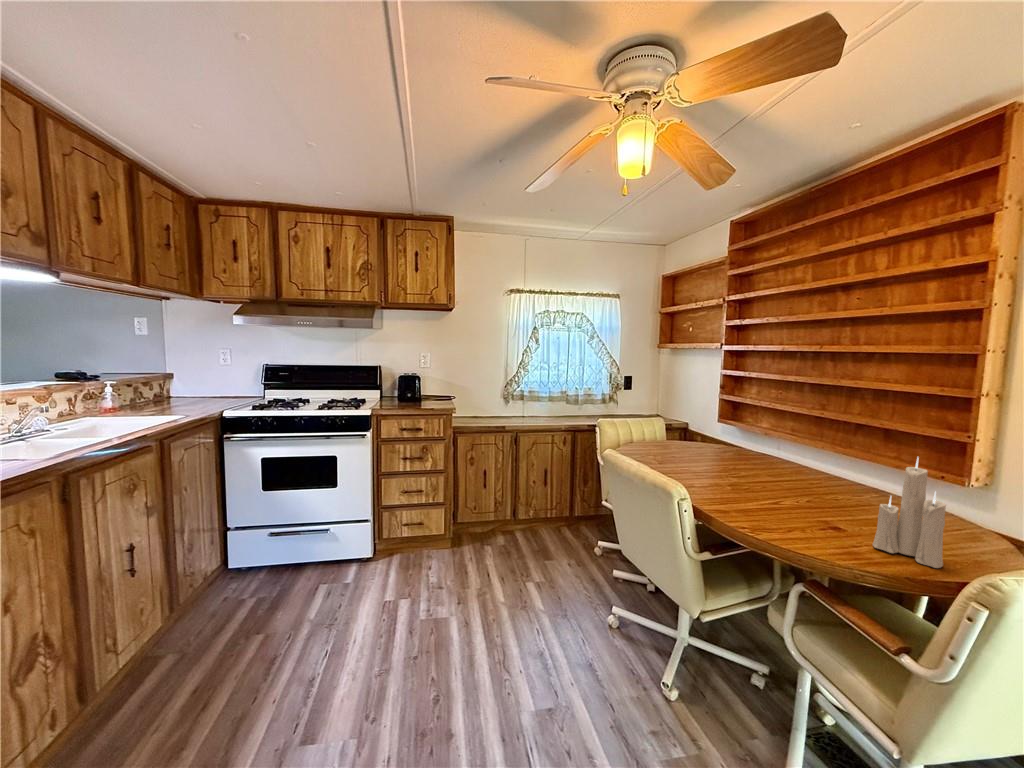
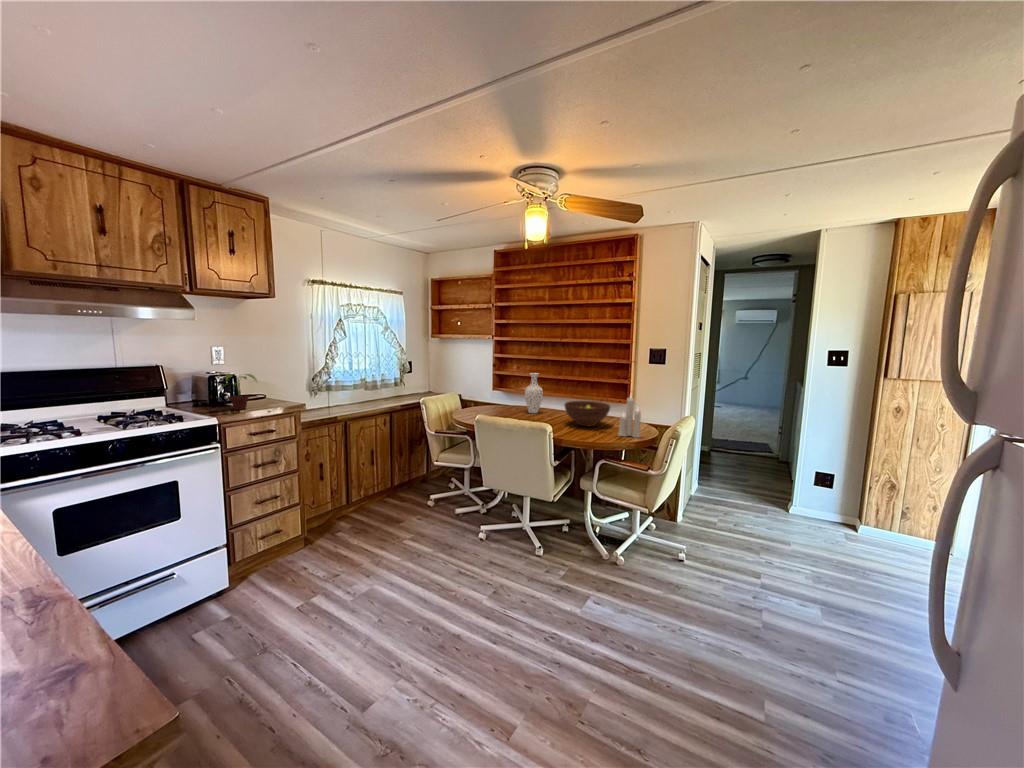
potted plant: none [394,373,421,406] -> present [216,373,257,410]
vase: none [738,398,772,464] -> present [525,373,543,413]
fruit bowl: none [777,453,890,509] -> present [565,401,610,426]

